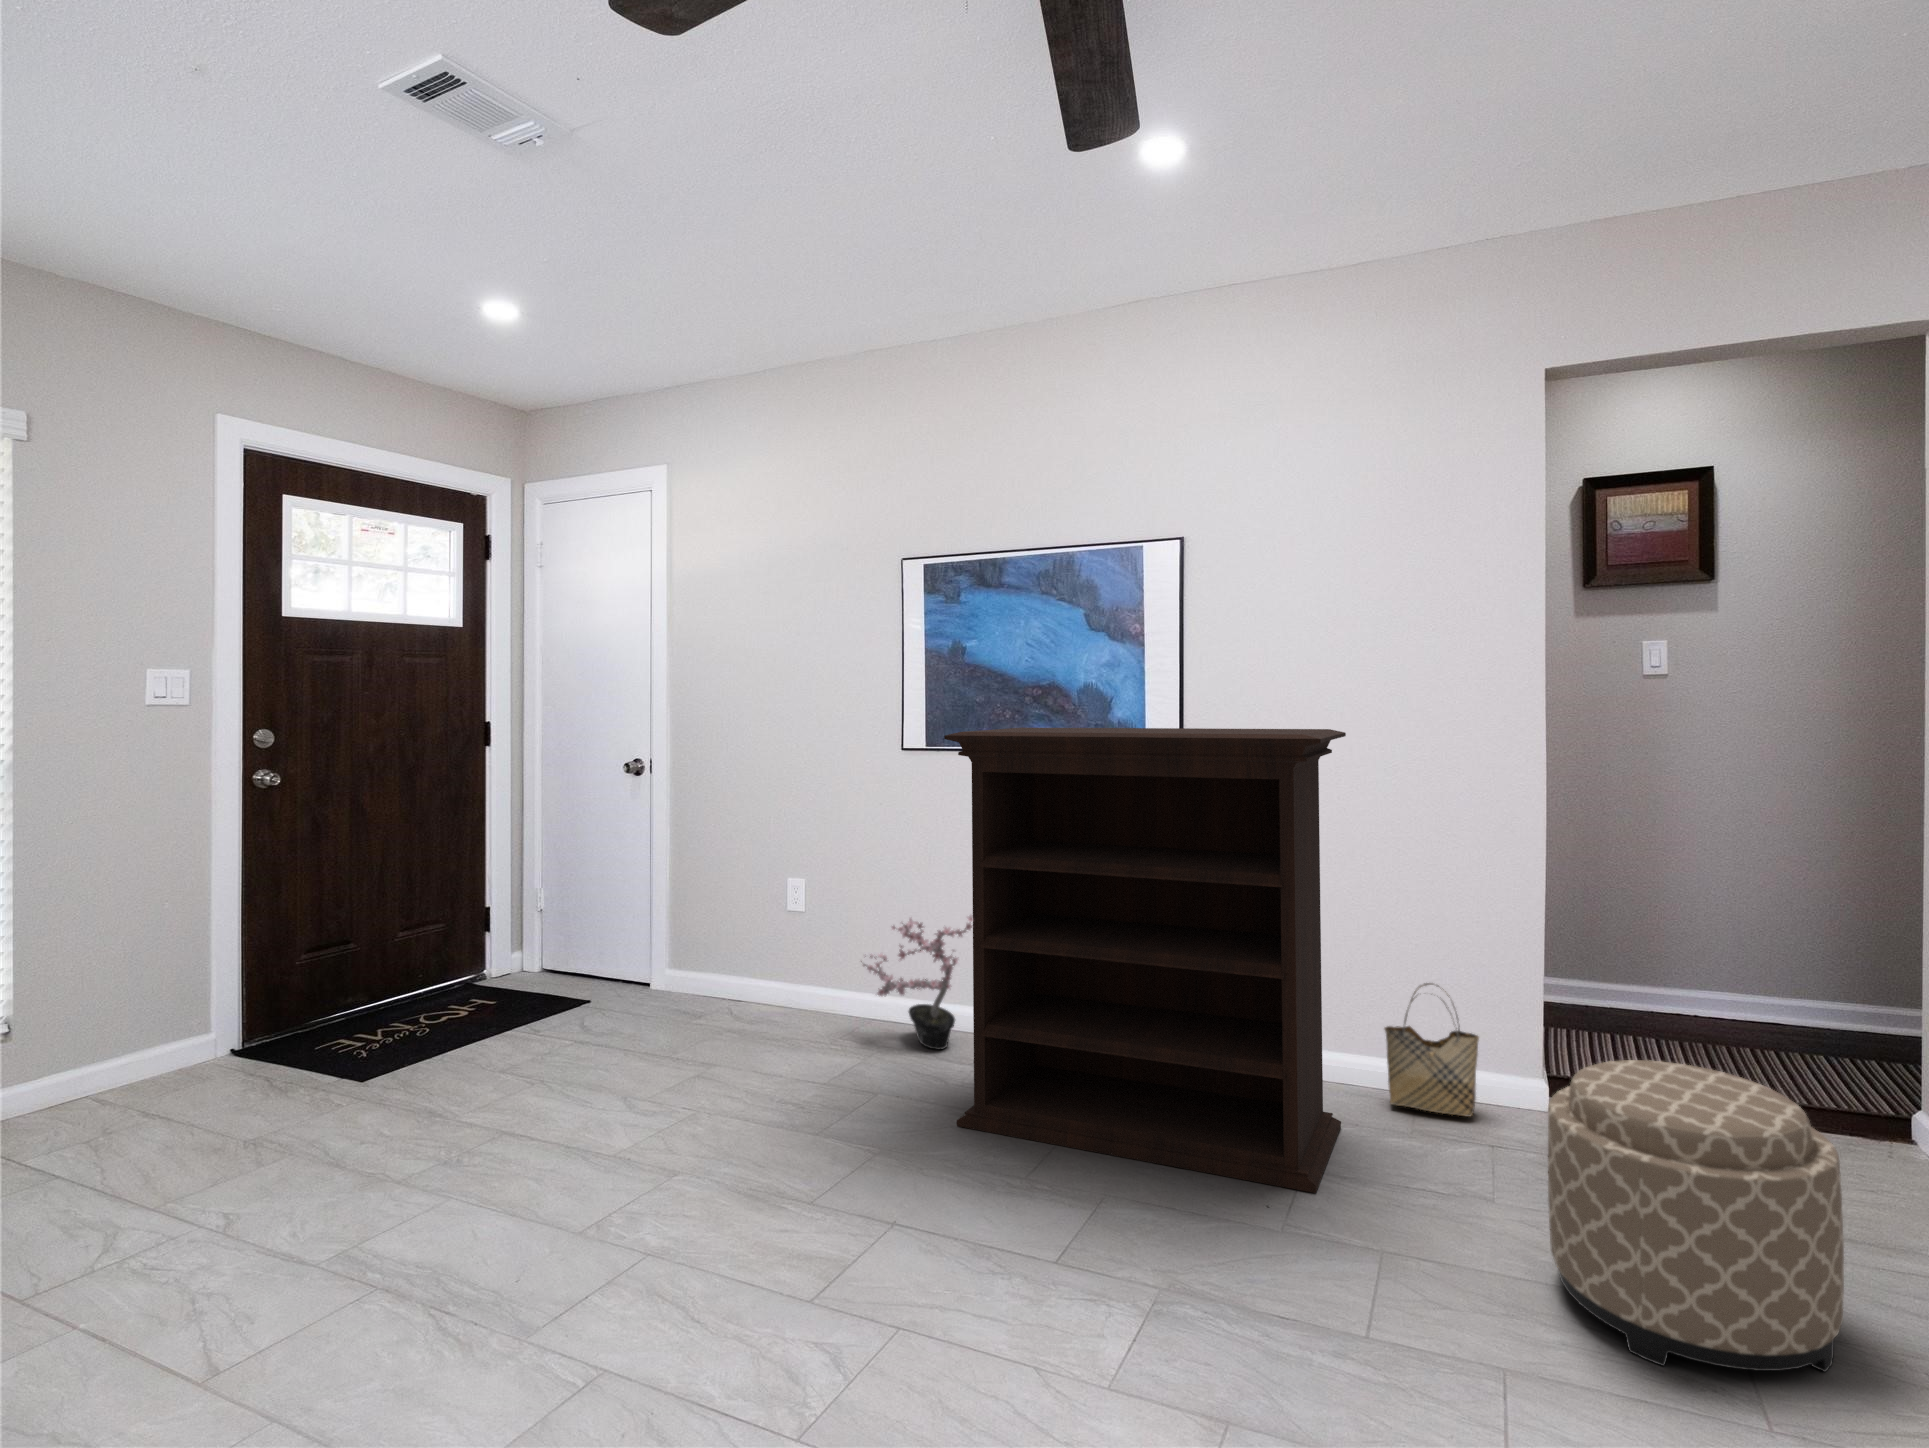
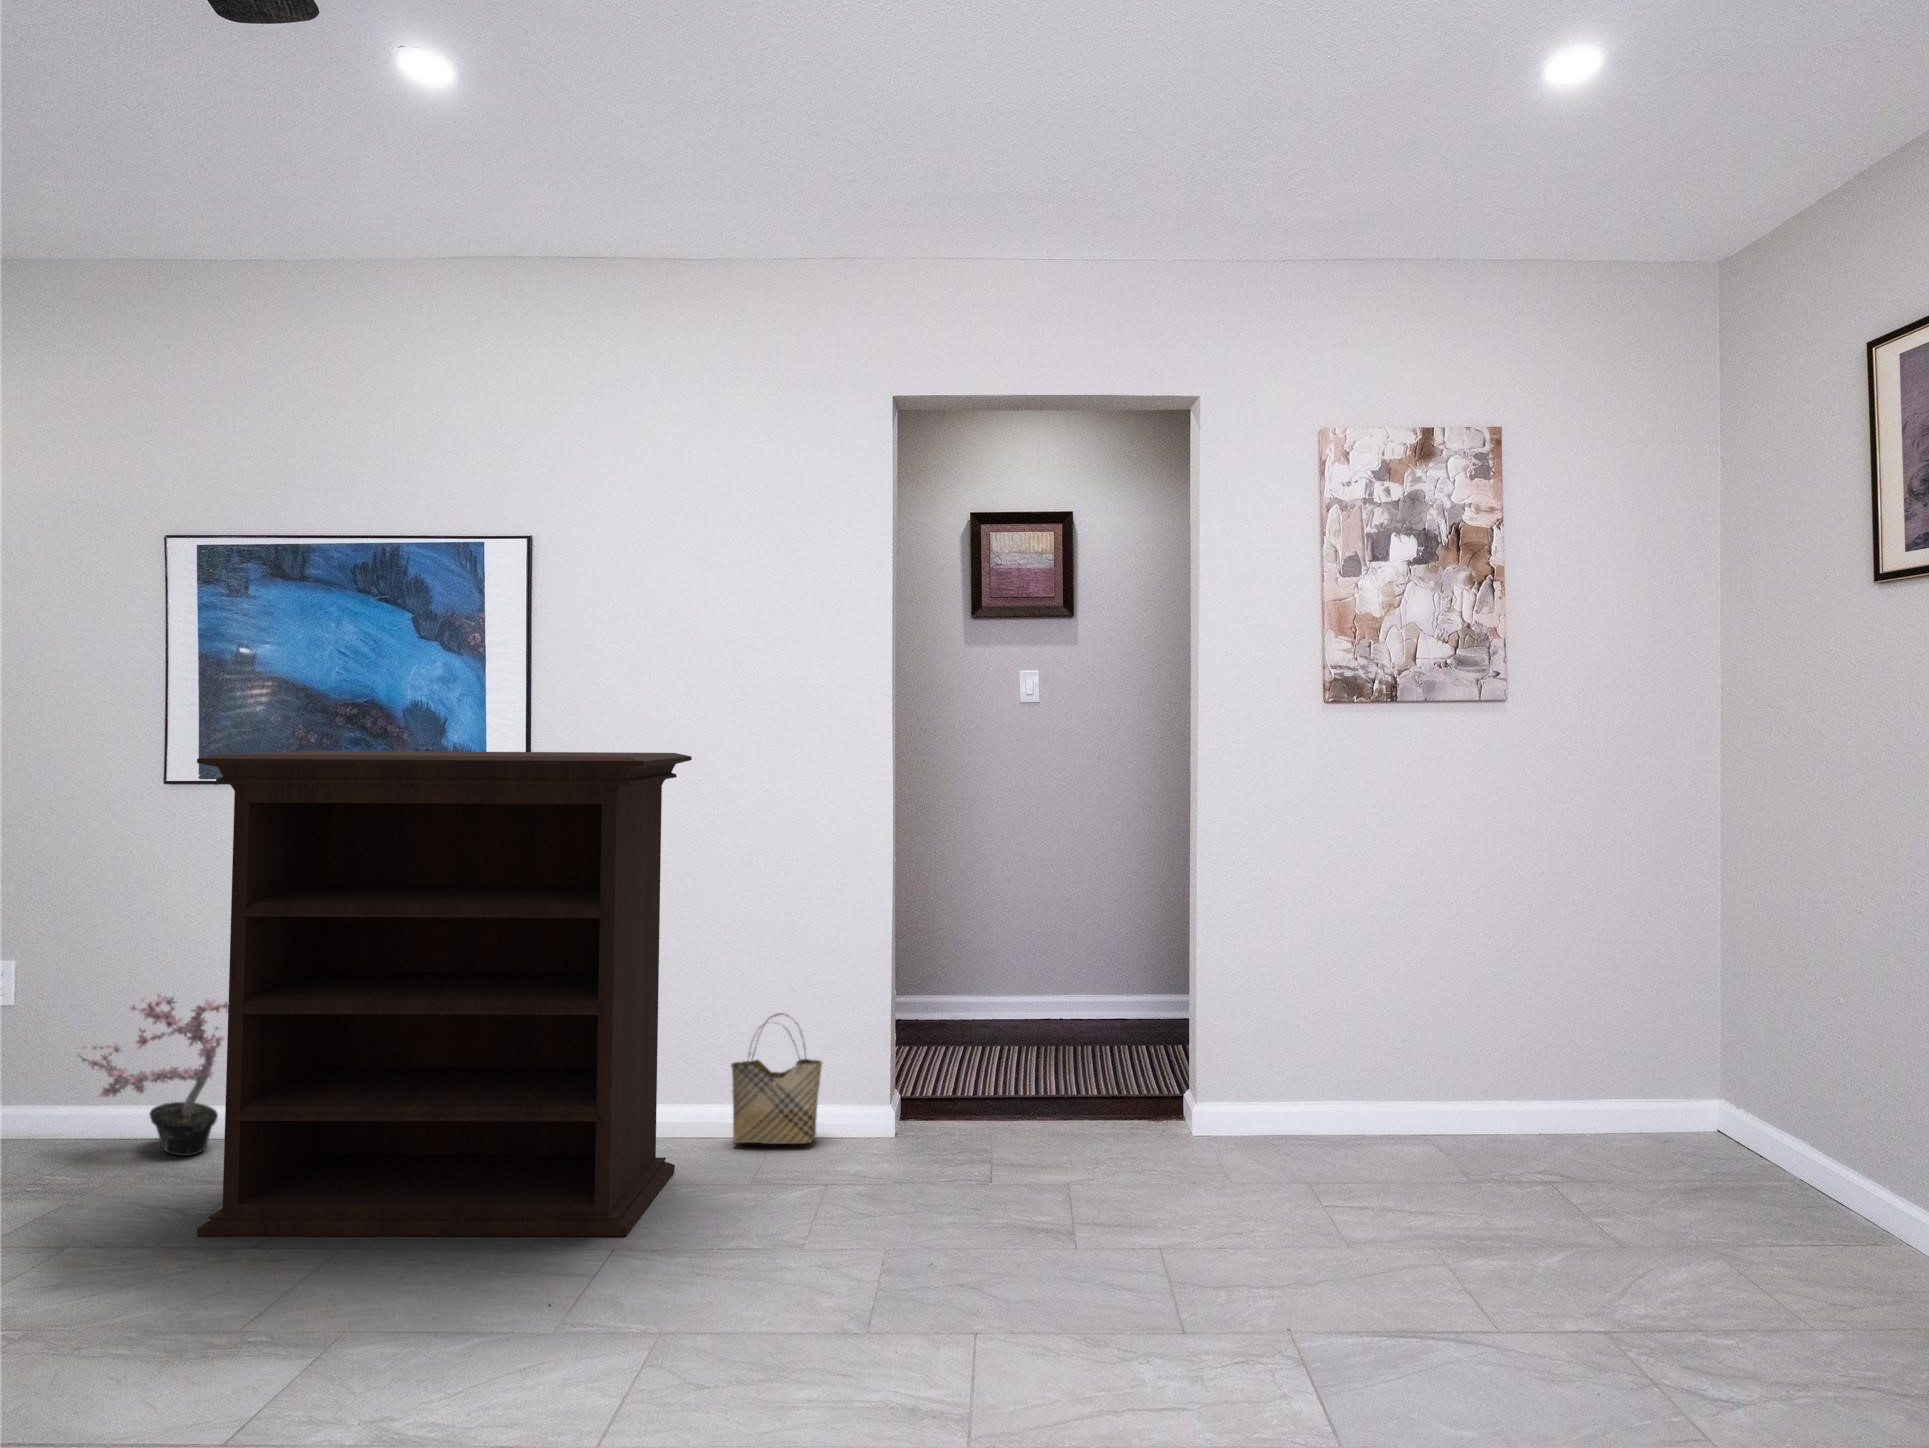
ottoman: present [1548,1060,1844,1372] -> none [830,1055,1052,1322]

